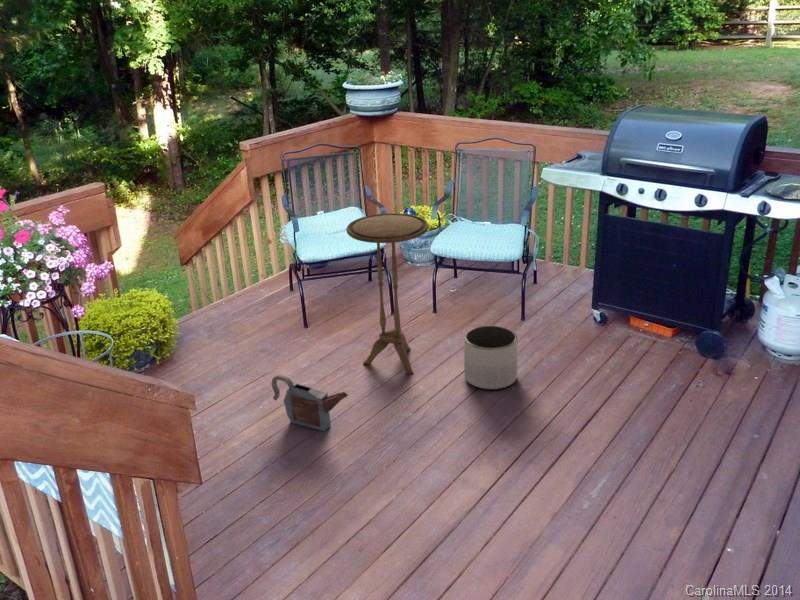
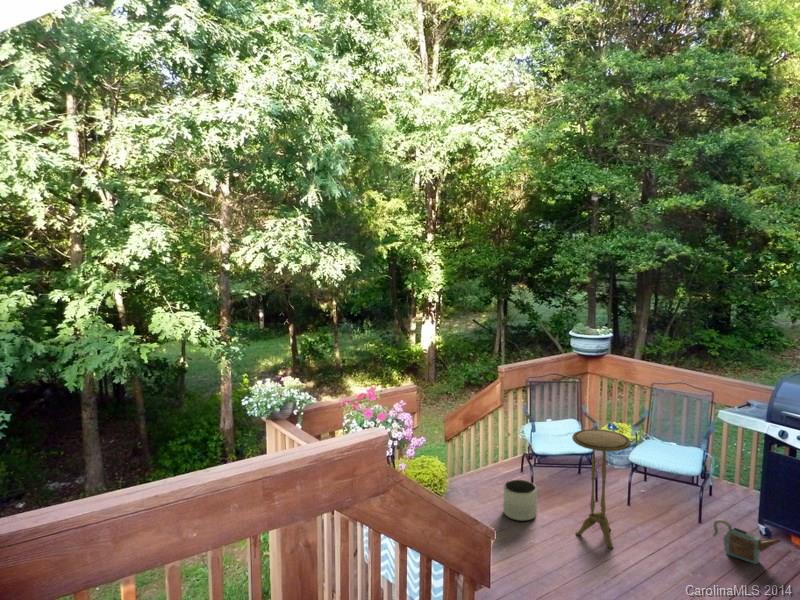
planter: present [464,326,518,390] -> present [503,480,537,521]
watering can: present [272,375,348,431] -> present [713,519,780,564]

